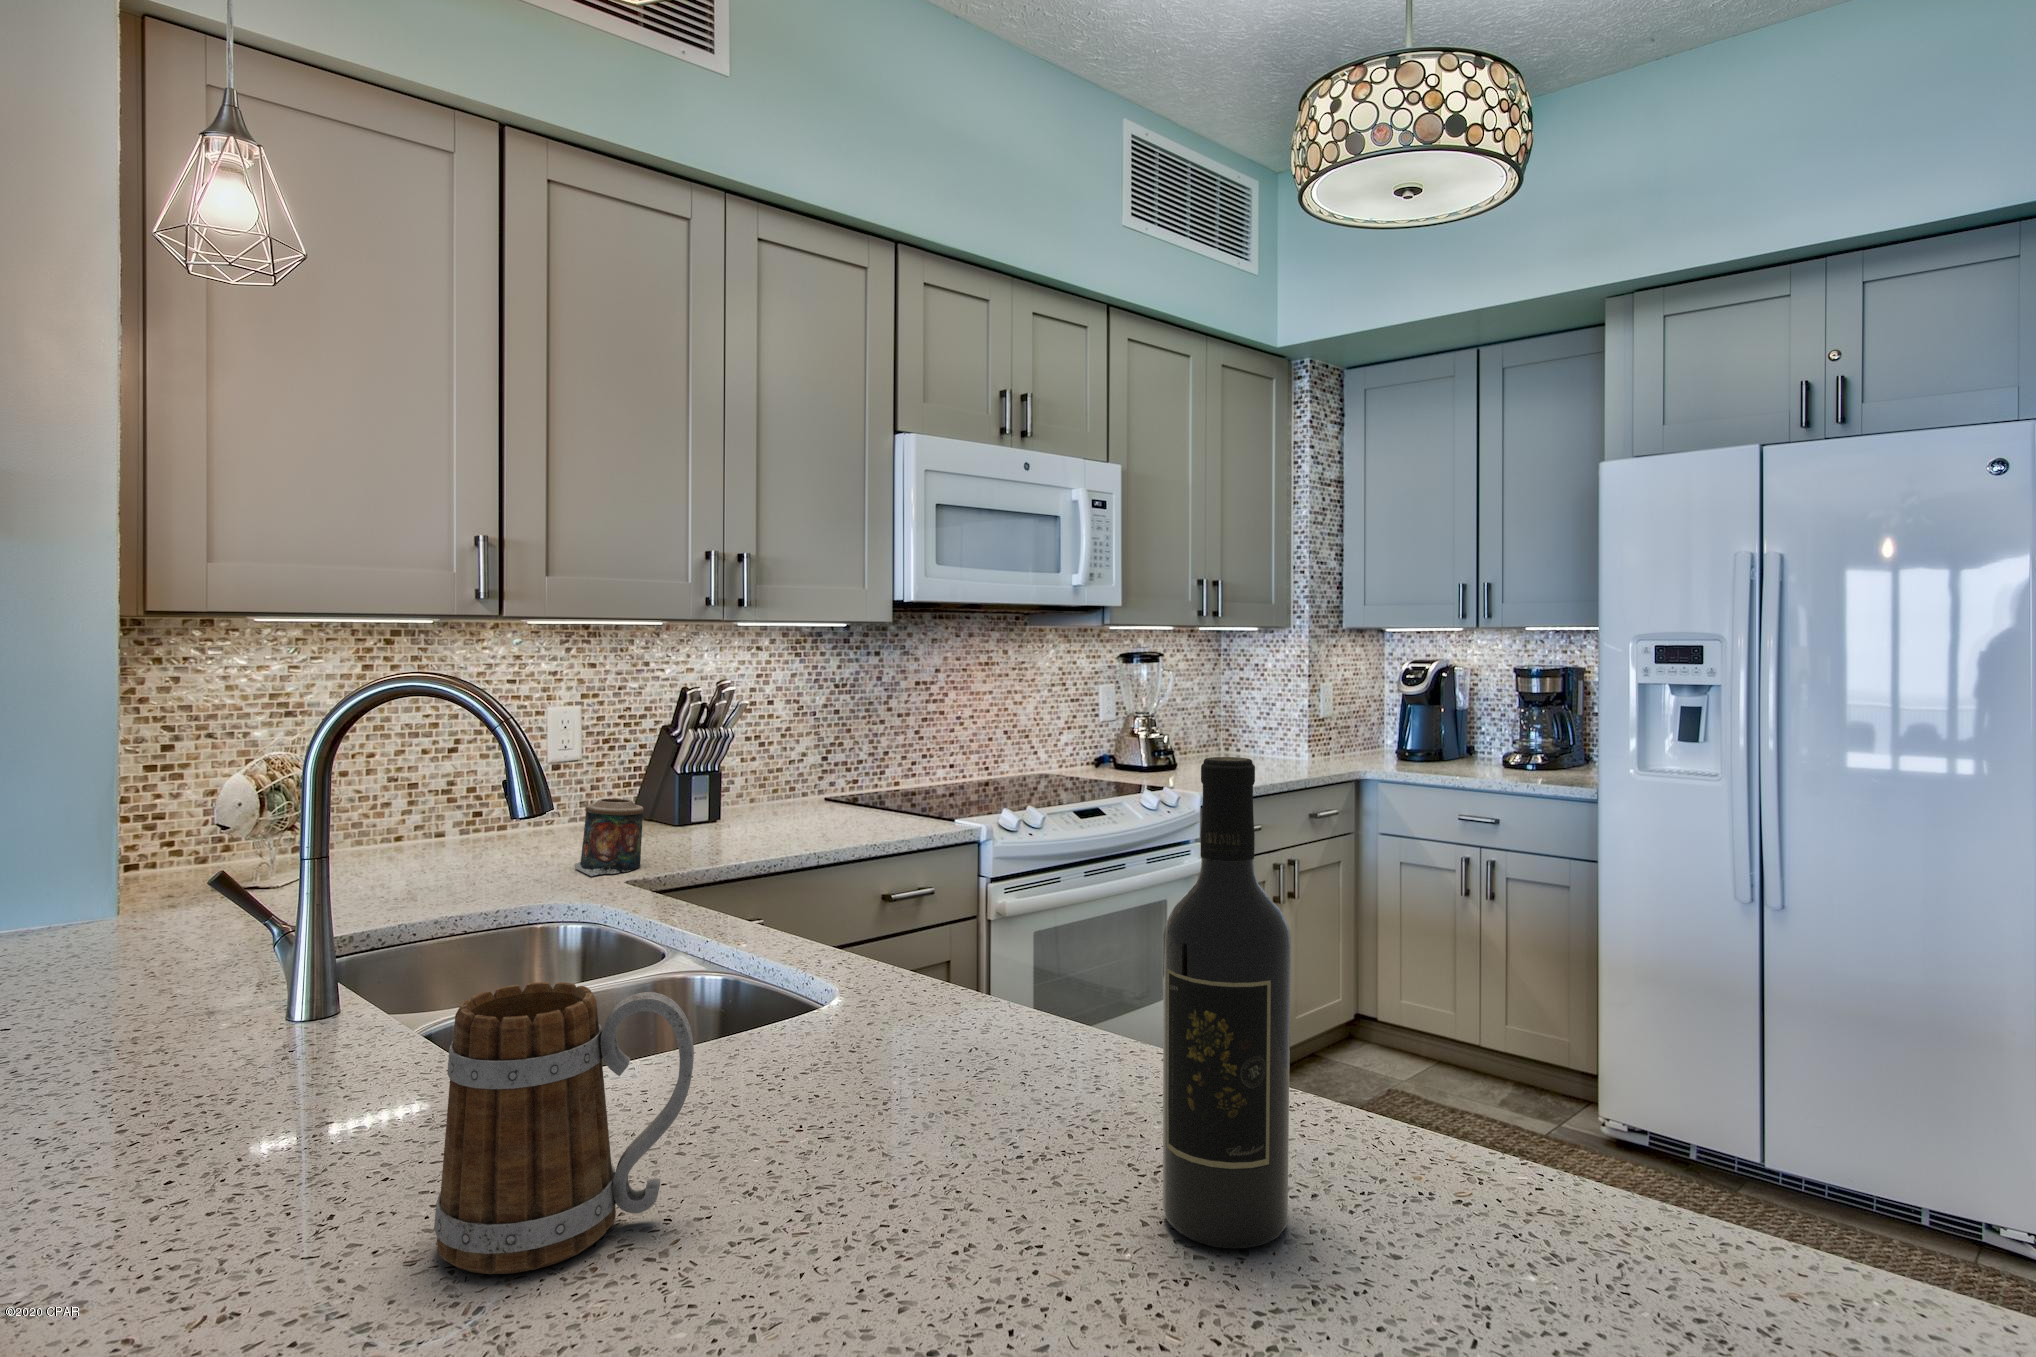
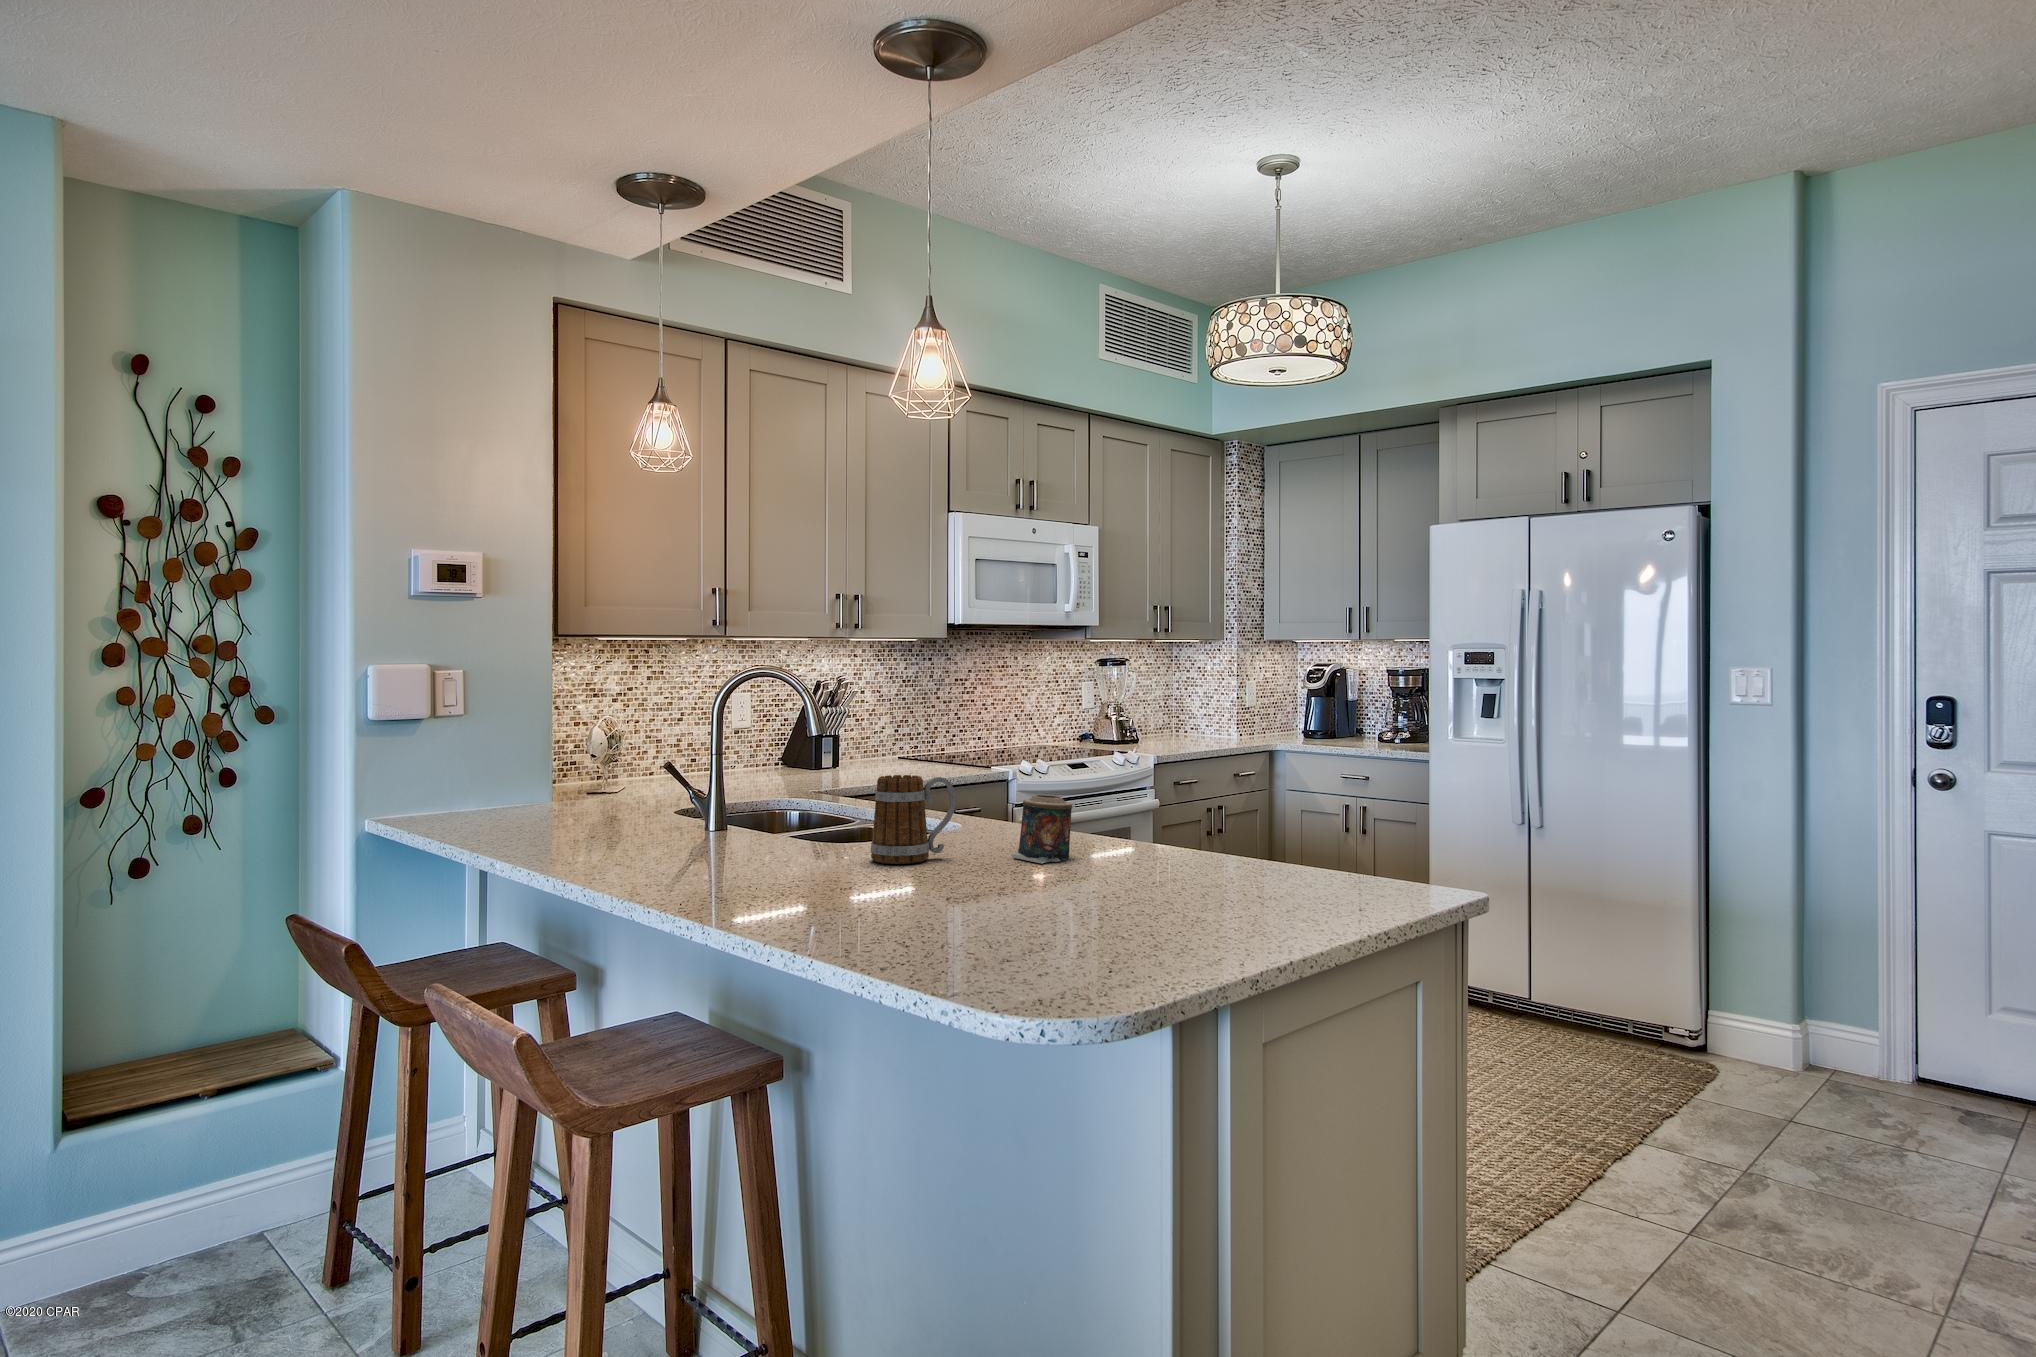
wine bottle: present [1163,757,1291,1248] -> none [1121,693,1166,859]
candle: present [574,798,644,876] -> present [1012,795,1072,864]

